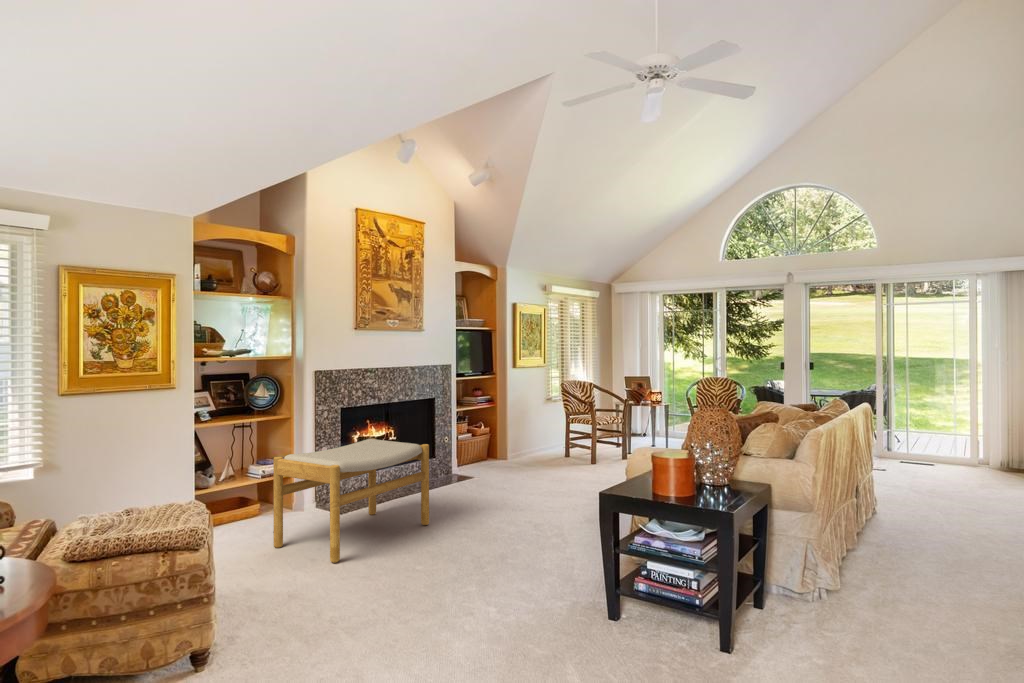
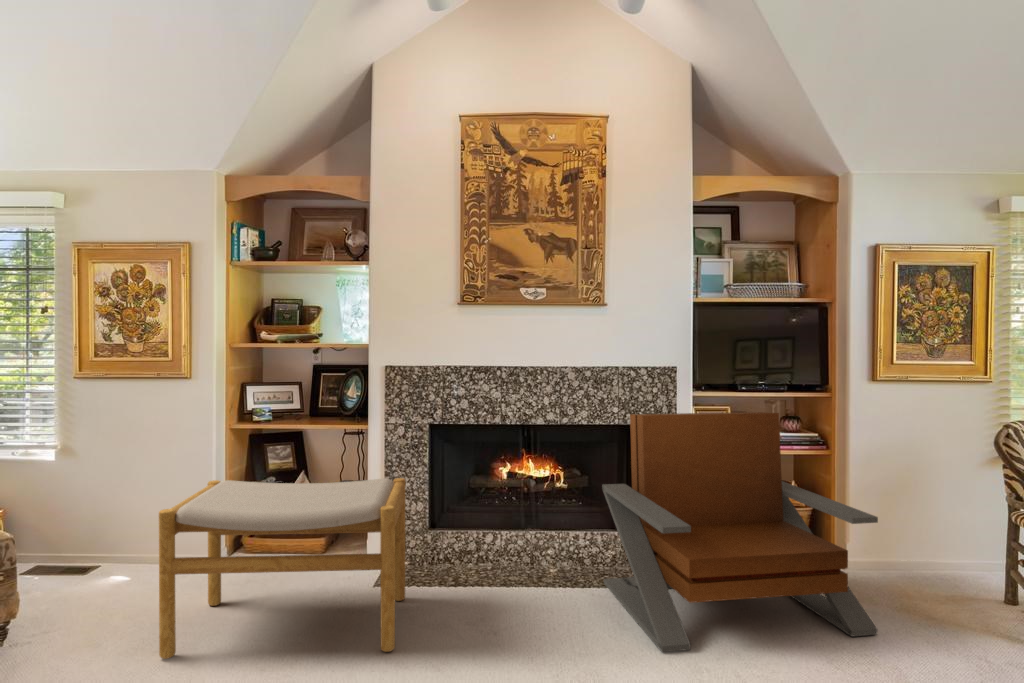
lounge chair: none [436,384,554,493] -> present [602,412,878,652]

